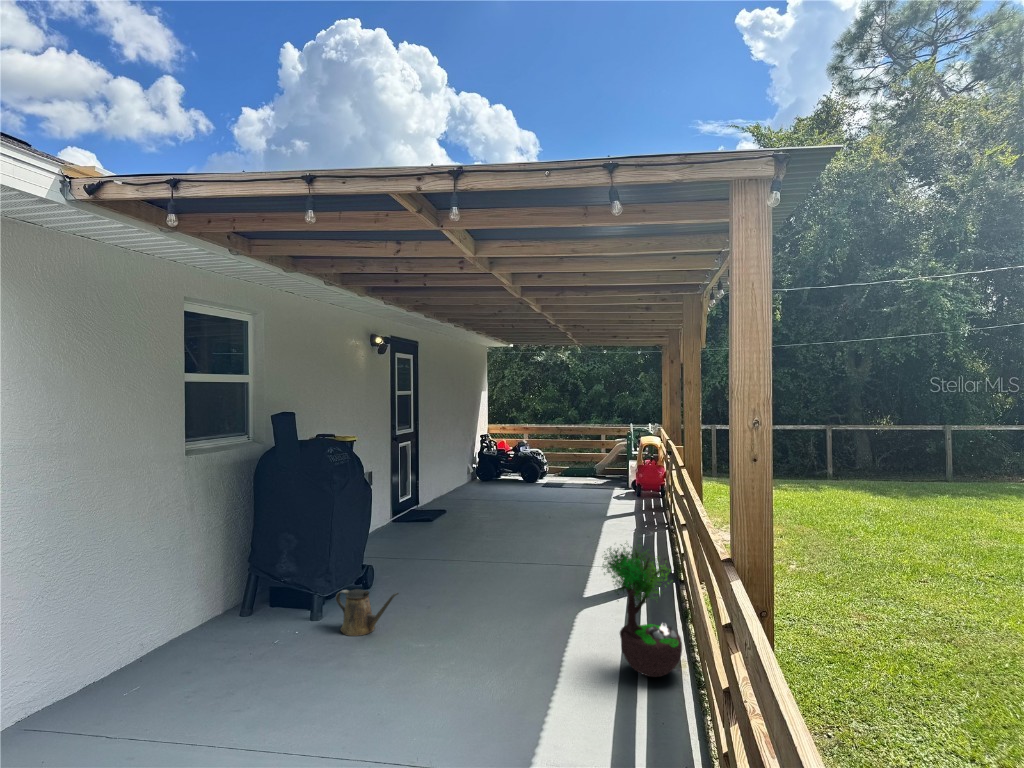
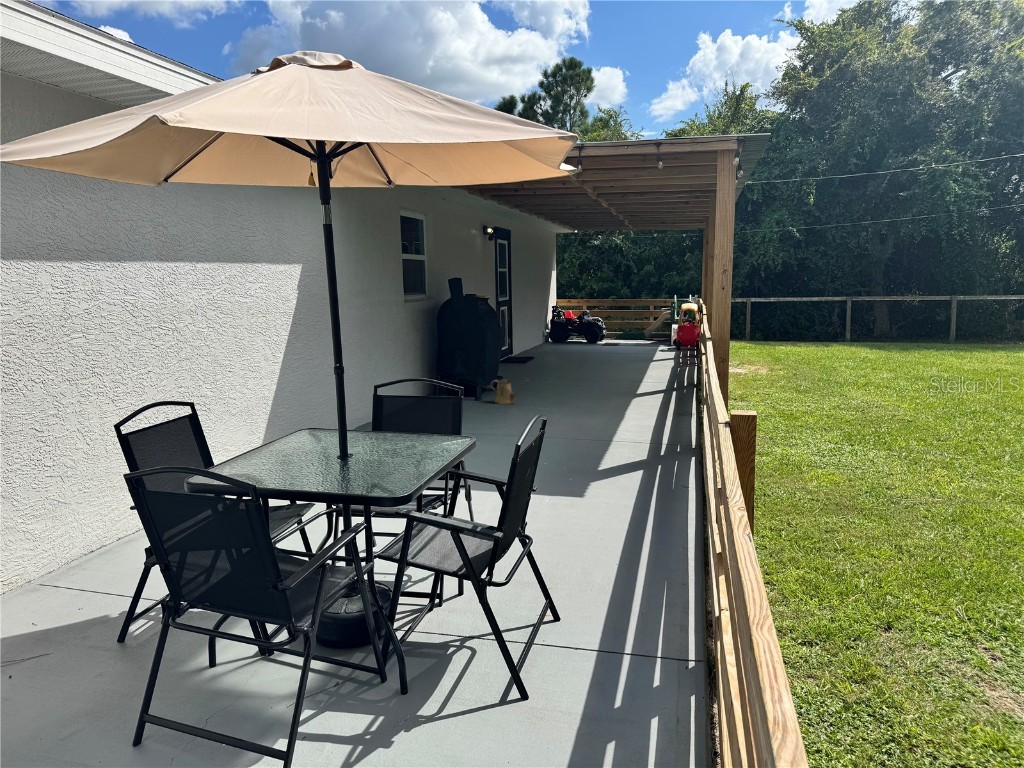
potted tree: present [603,544,682,677] -> none [649,338,693,416]

